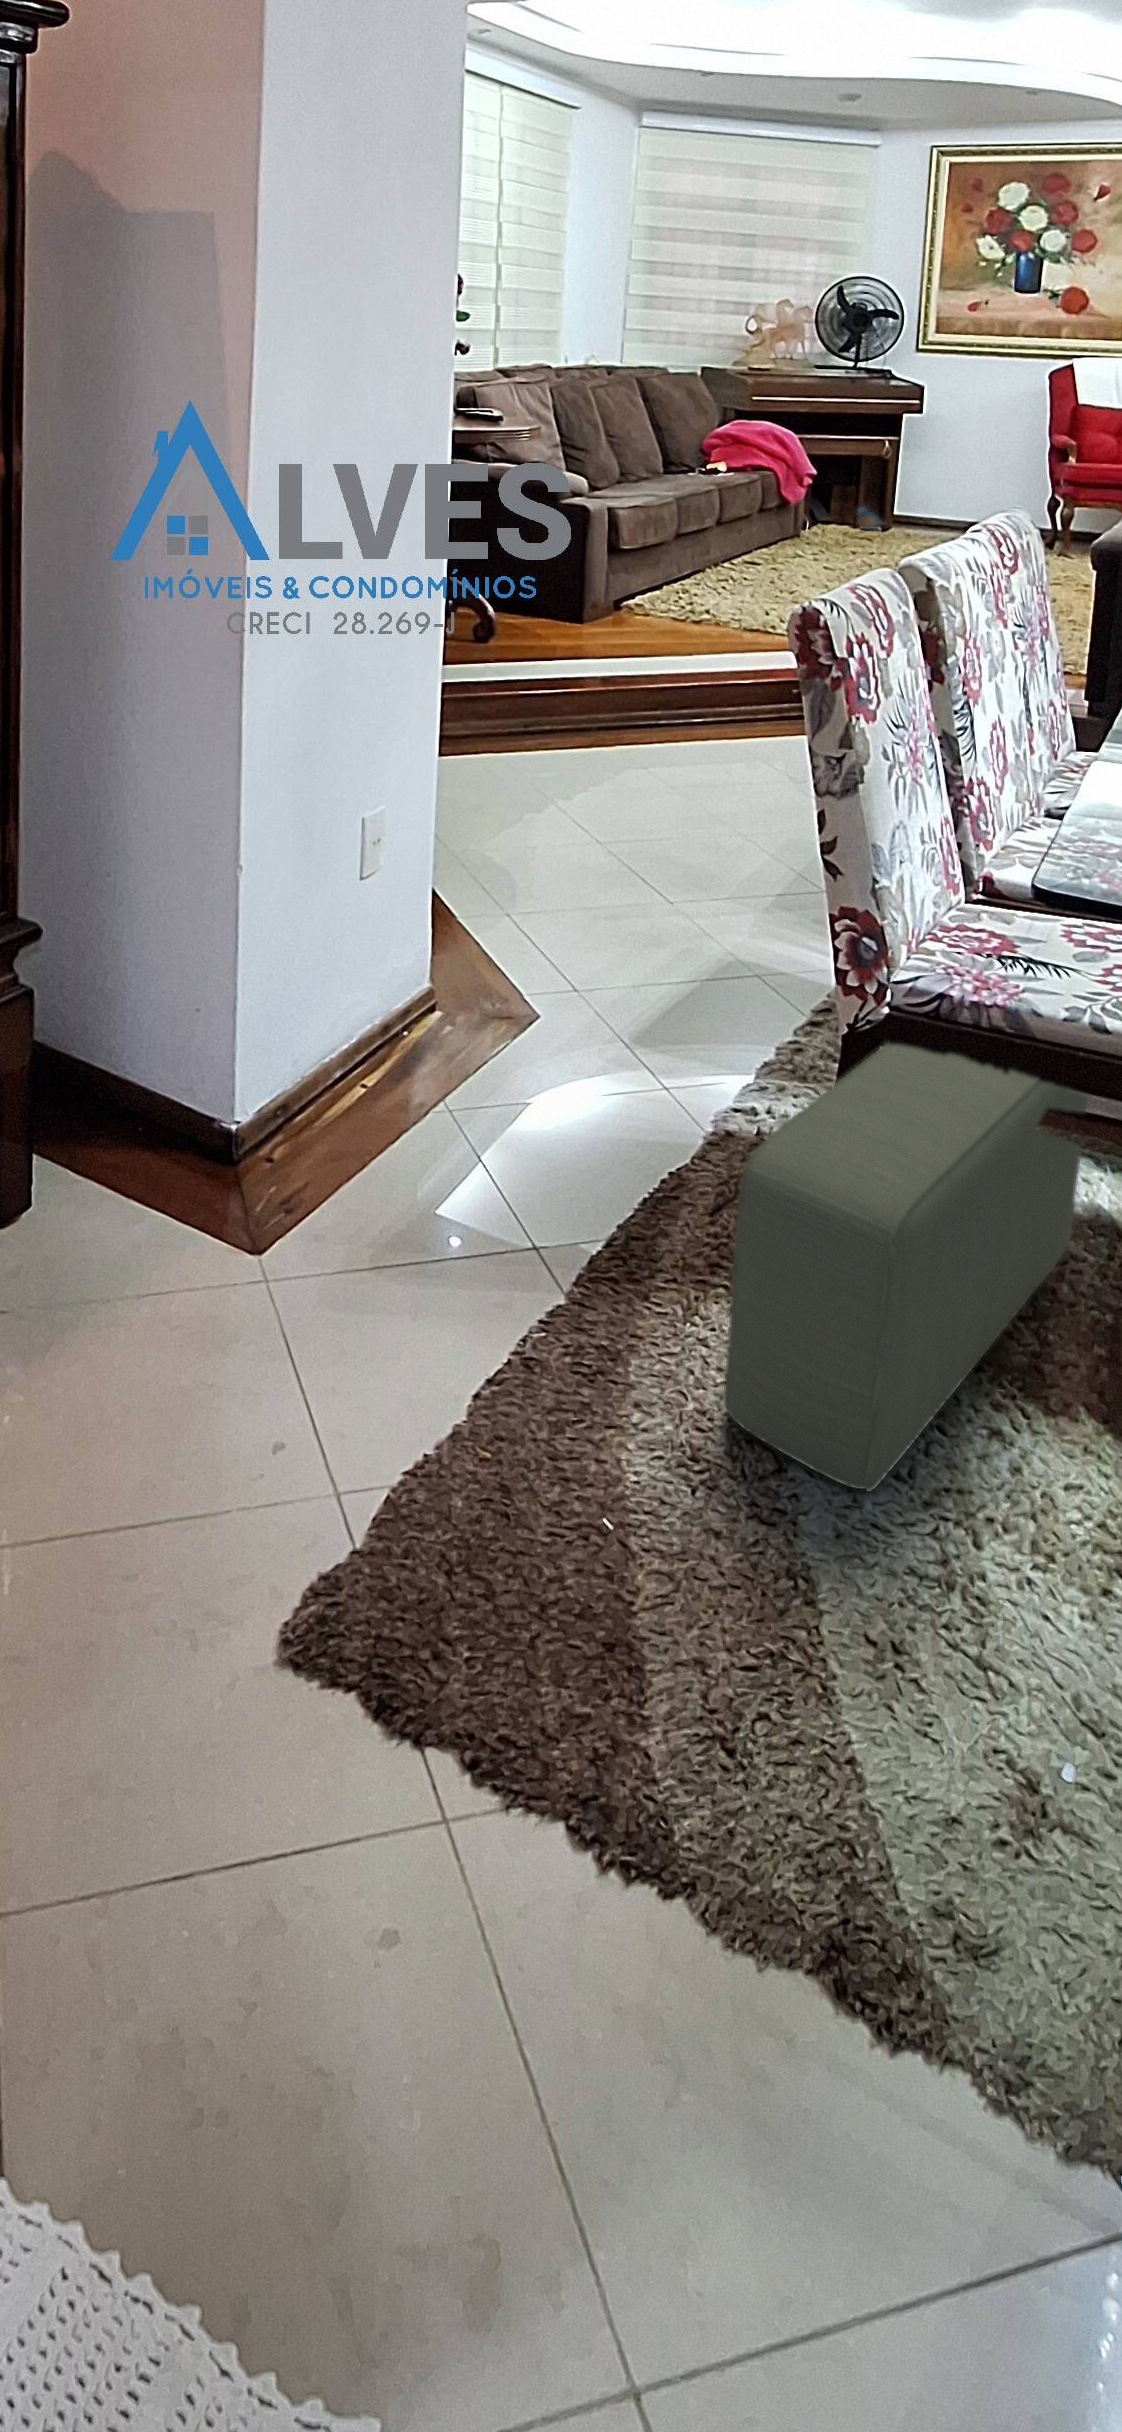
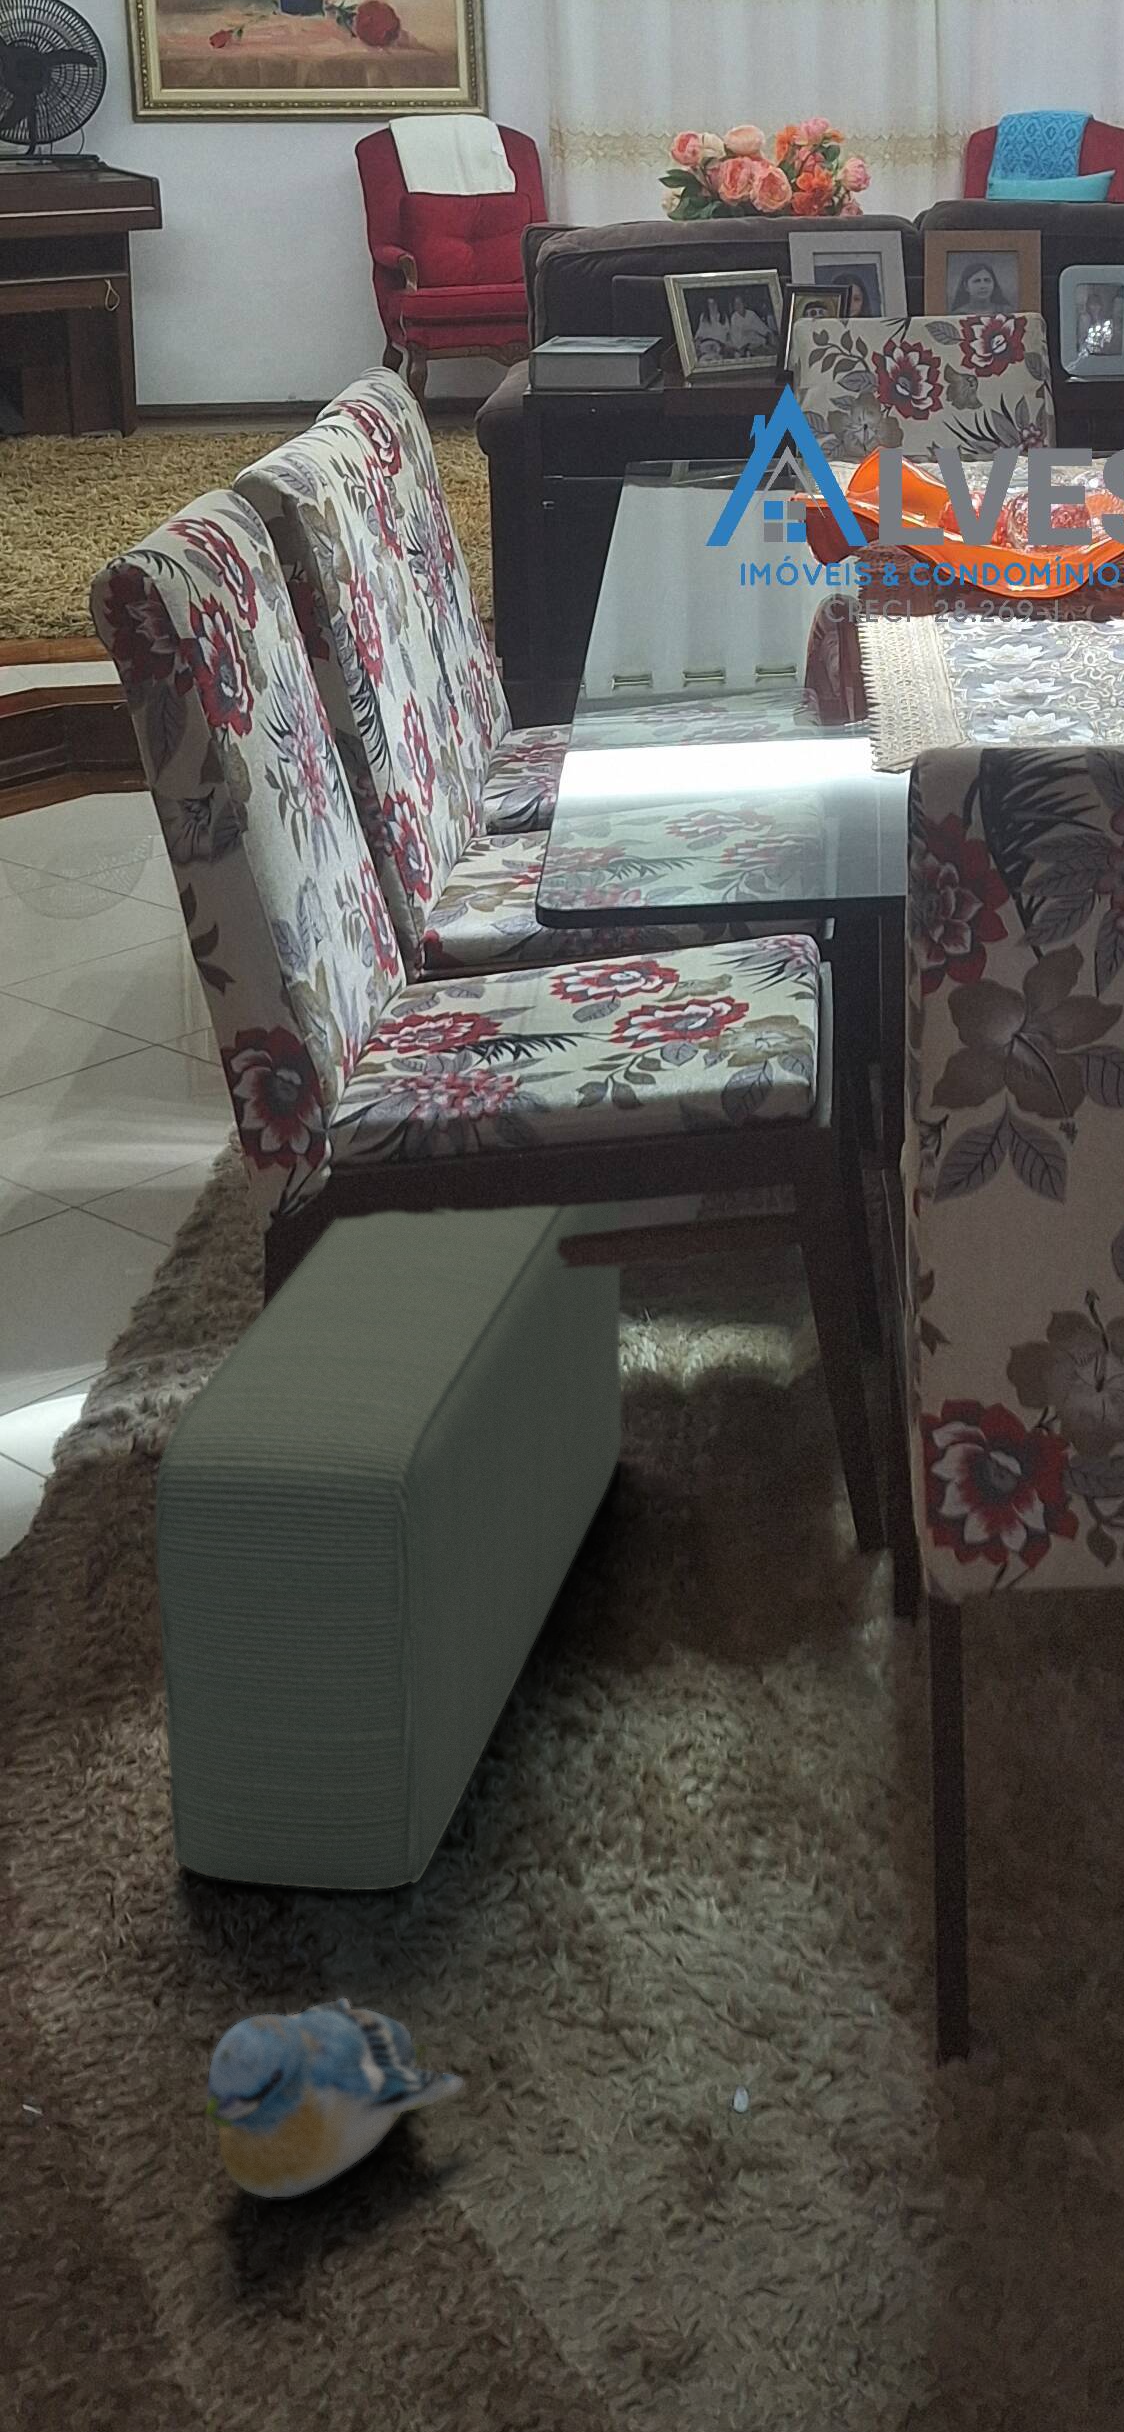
plush toy: present [857,507,884,530] -> present [206,1998,463,2198]

